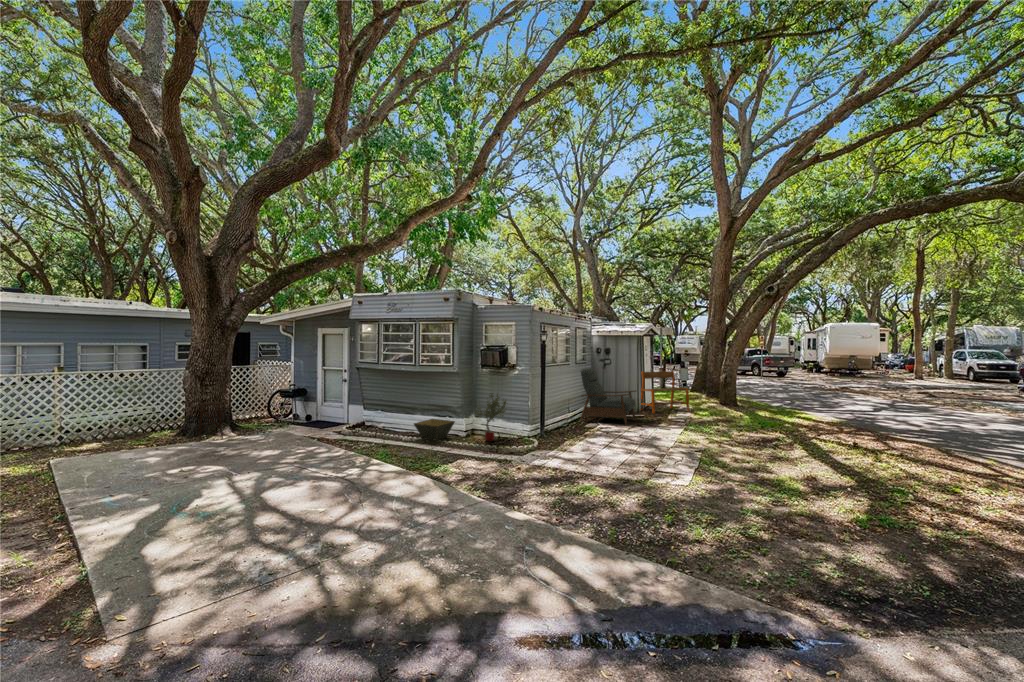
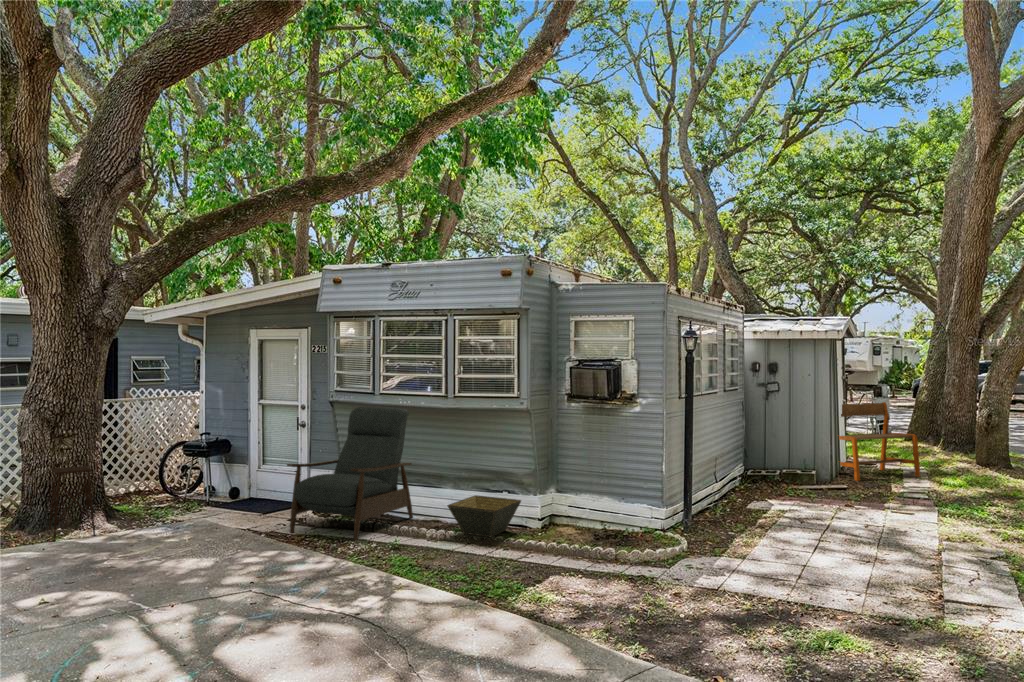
chair: present [580,368,636,426] -> present [287,407,413,540]
potted tree: present [475,393,506,441] -> none [557,447,625,538]

